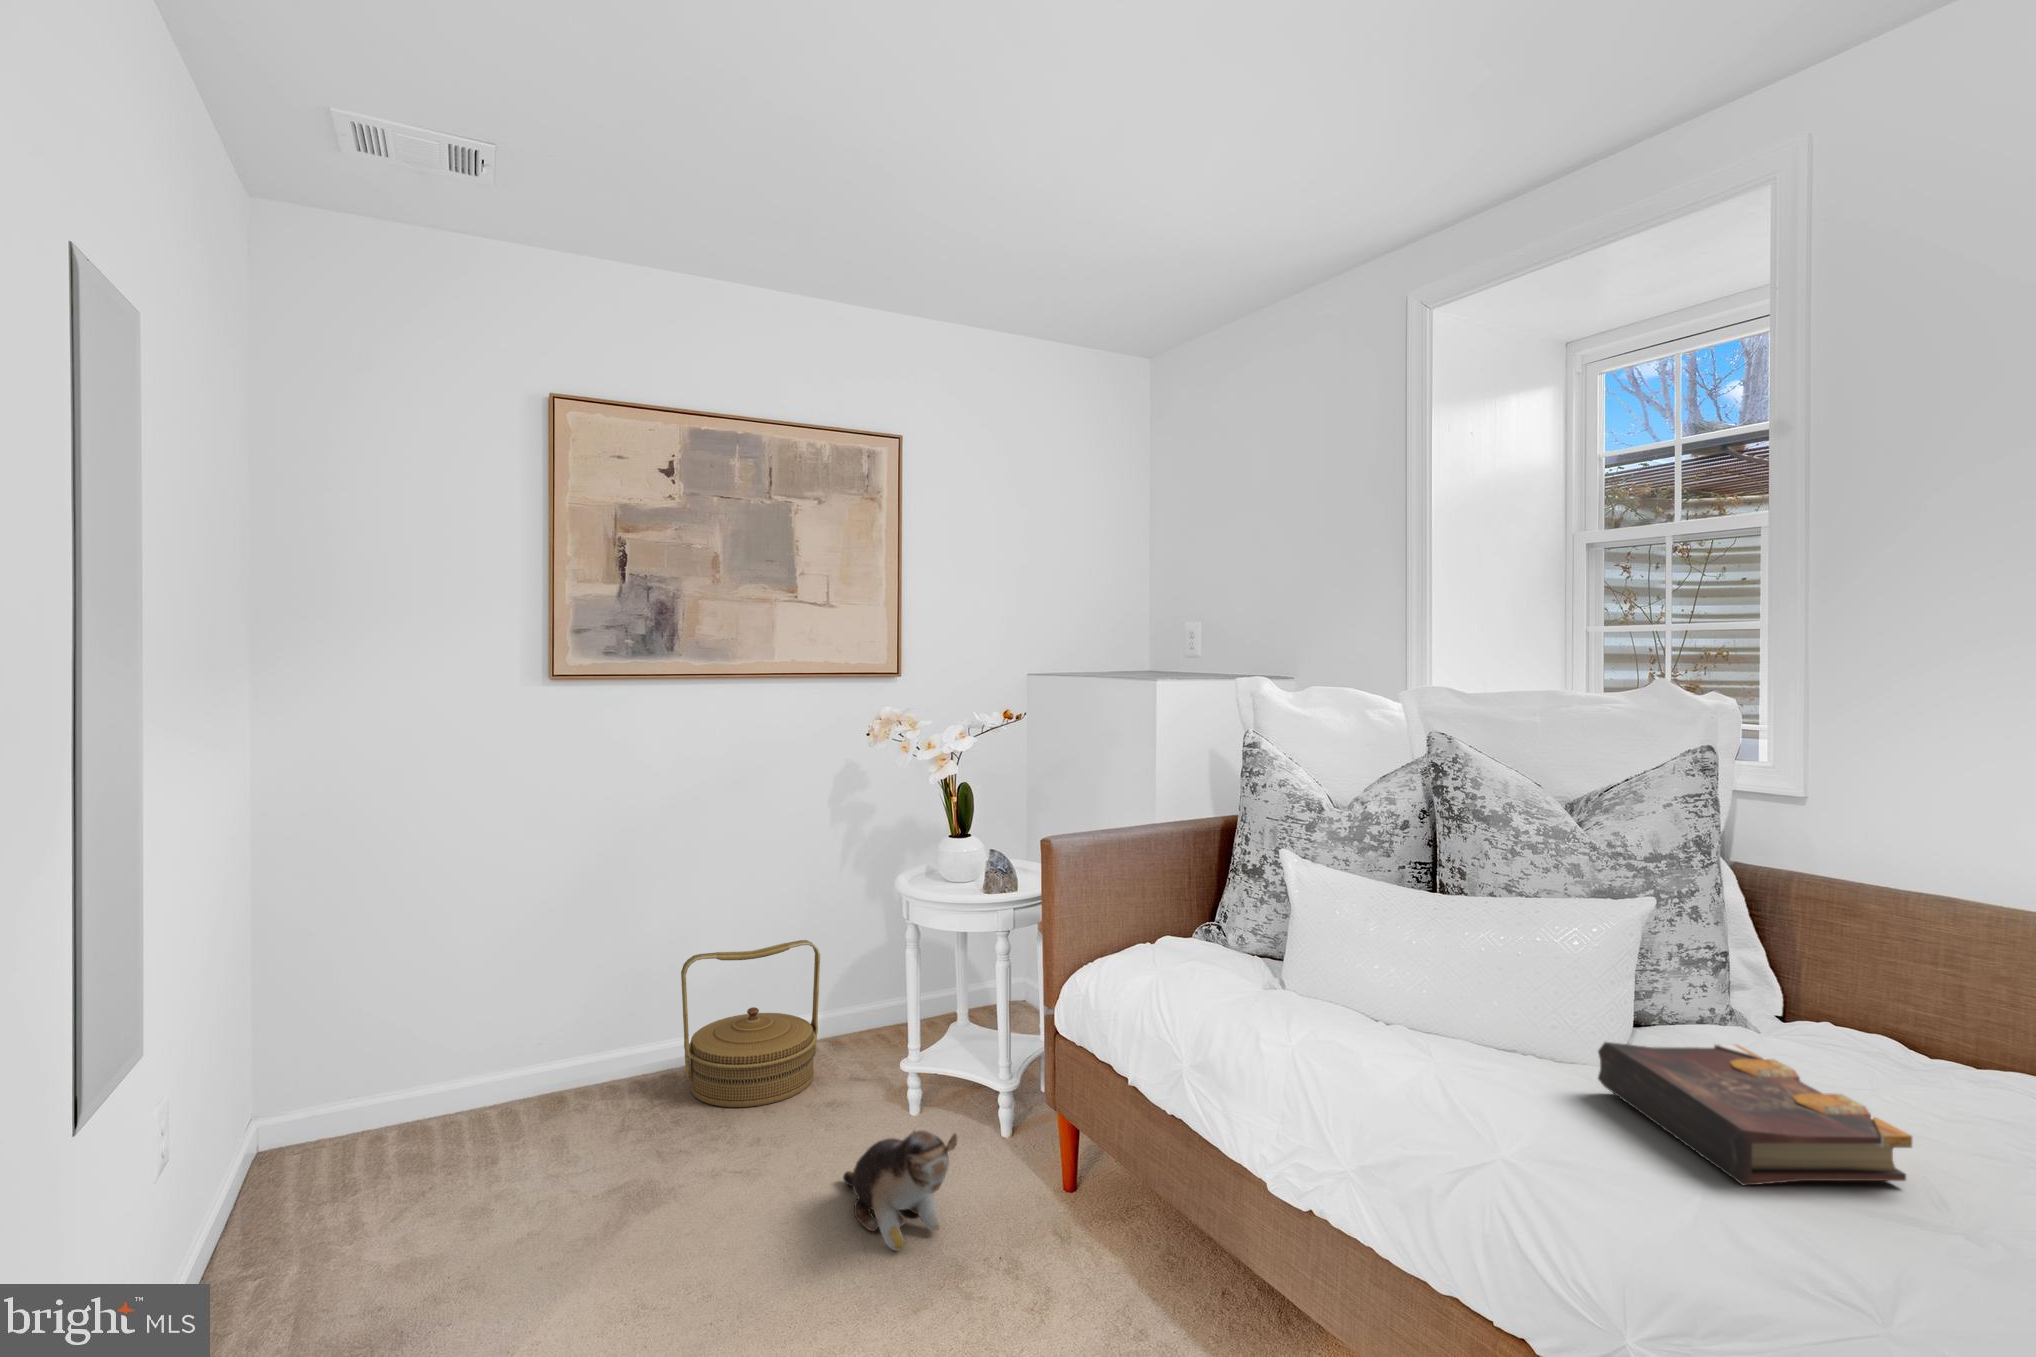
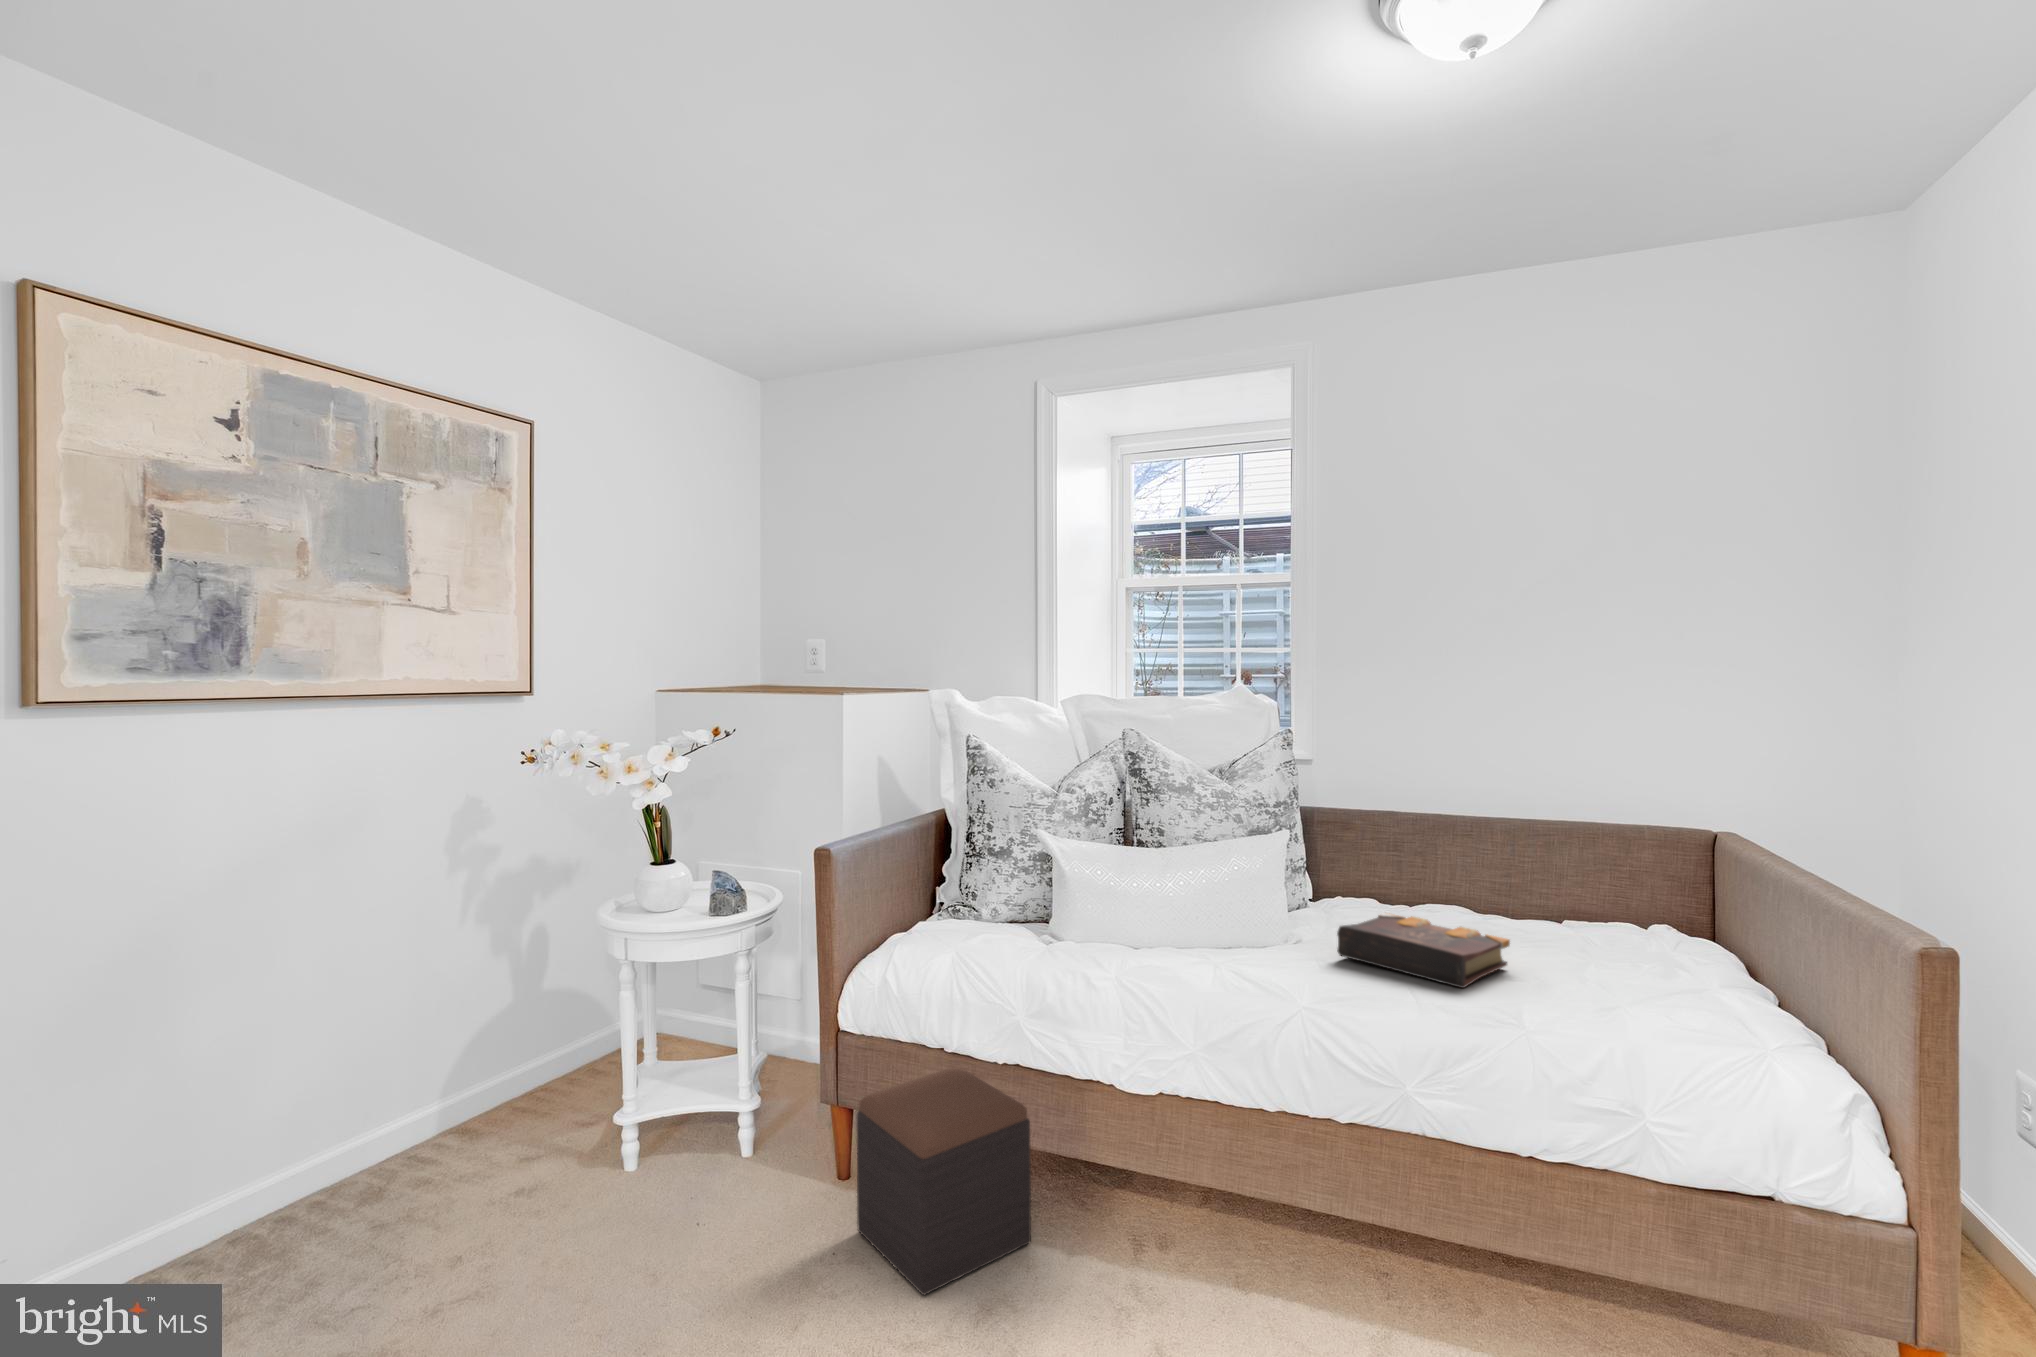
woven basket: present [681,940,820,1107] -> none [290,1015,482,1255]
footstool: none [1024,1095,1173,1317] -> present [857,1069,1031,1295]
plush toy: present [843,1130,957,1251] -> none [627,1154,821,1301]

